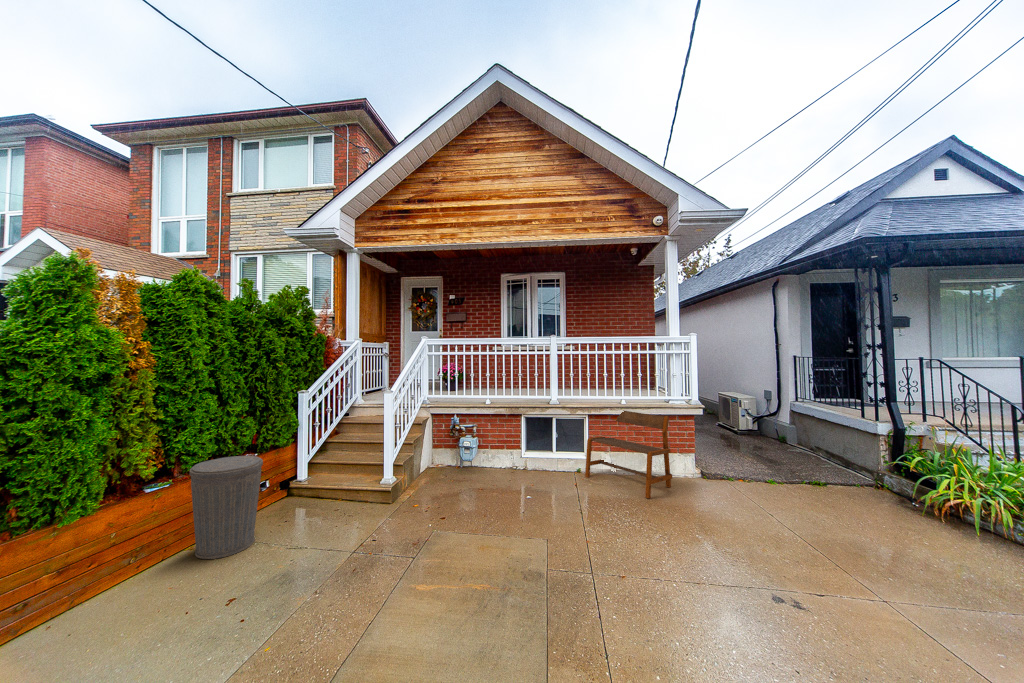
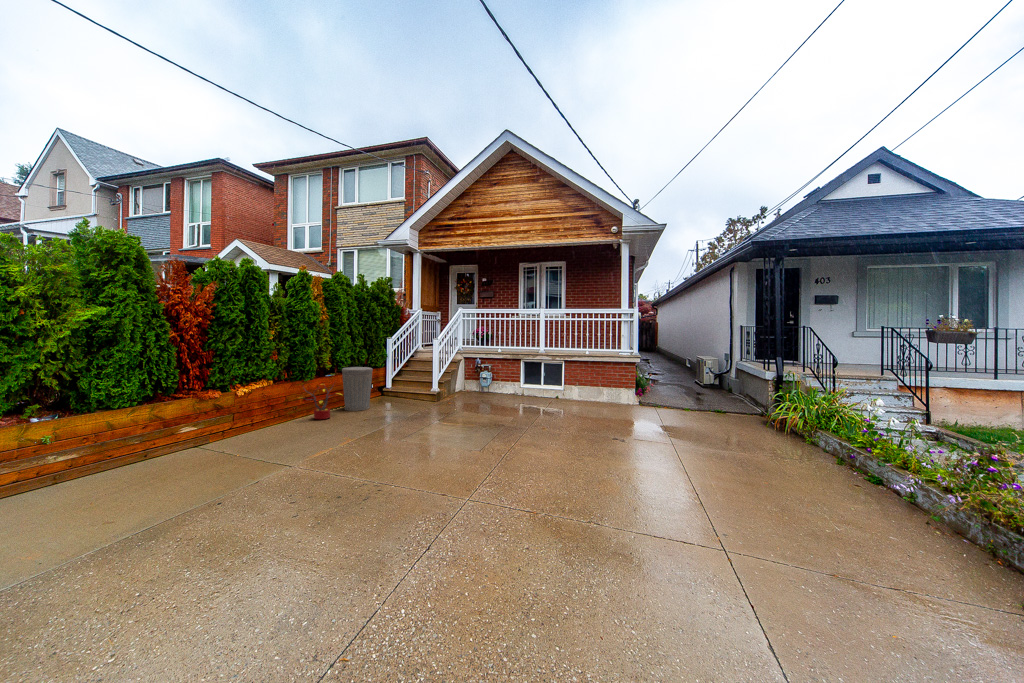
bench: present [585,410,672,498] -> none [557,357,608,408]
decorative plant: none [39,504,182,617] -> present [307,389,330,419]

